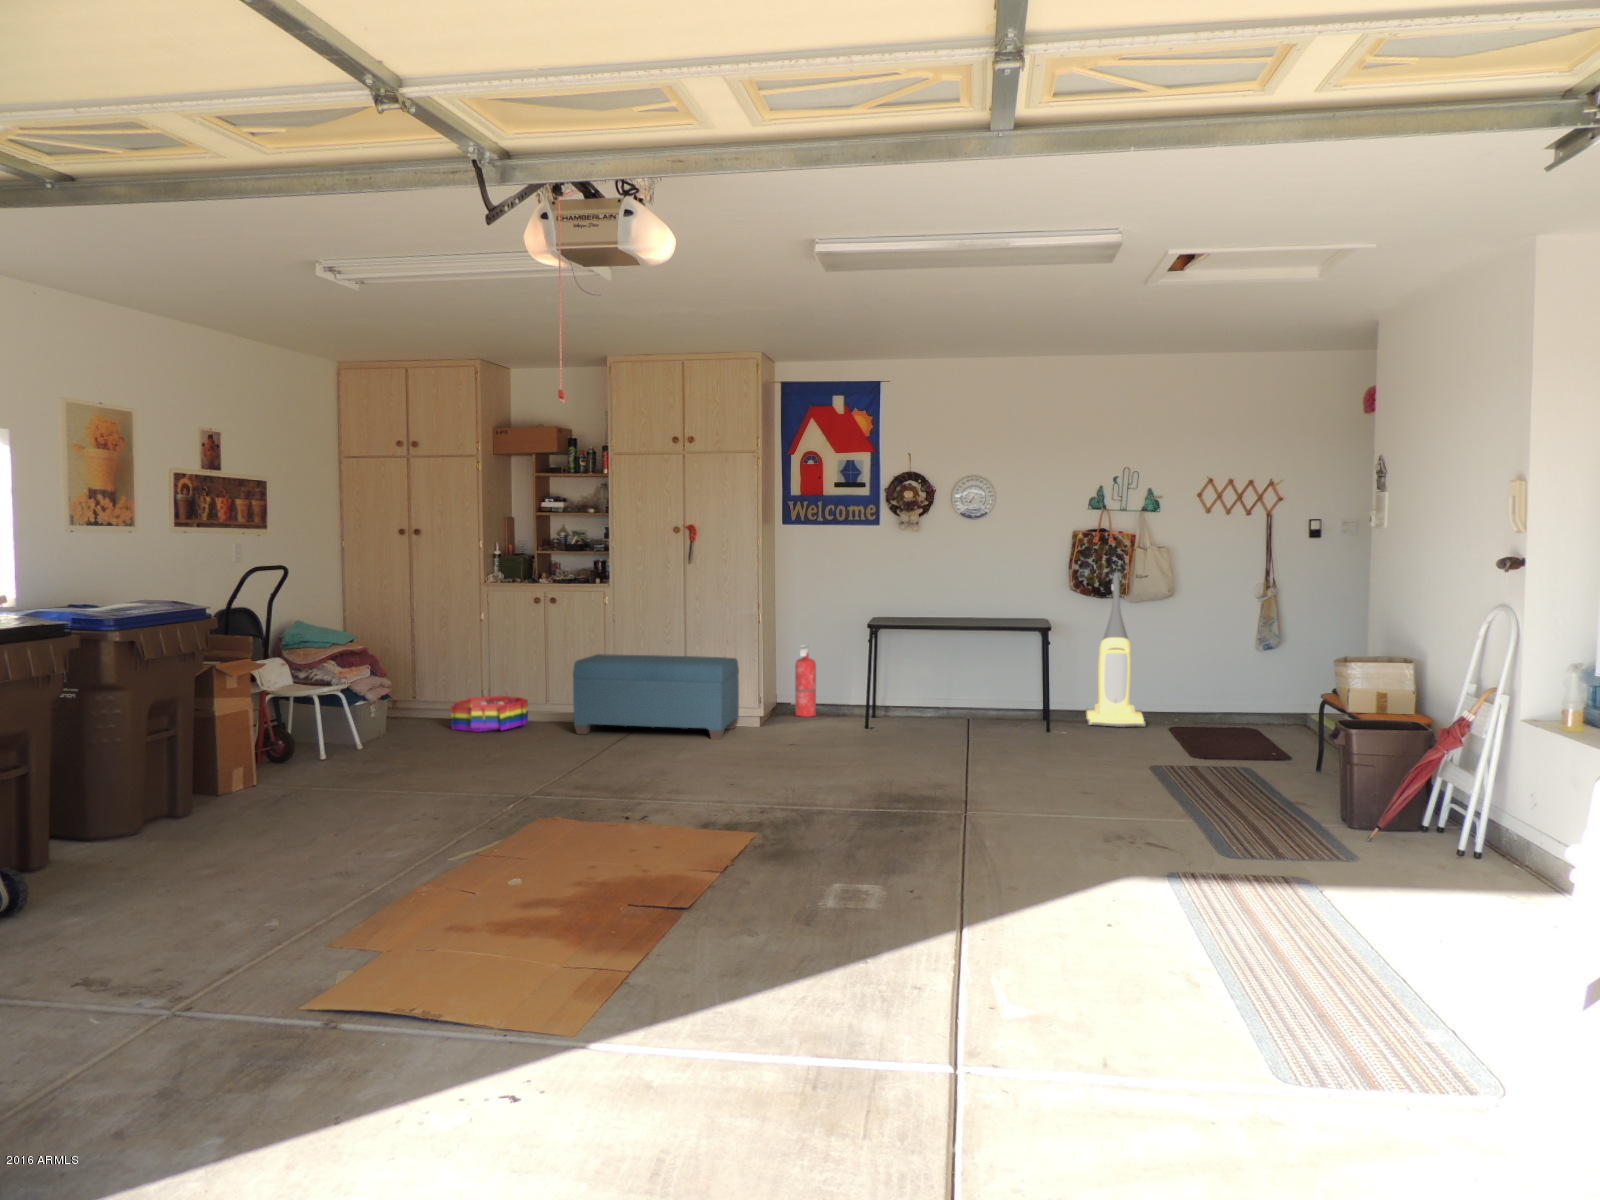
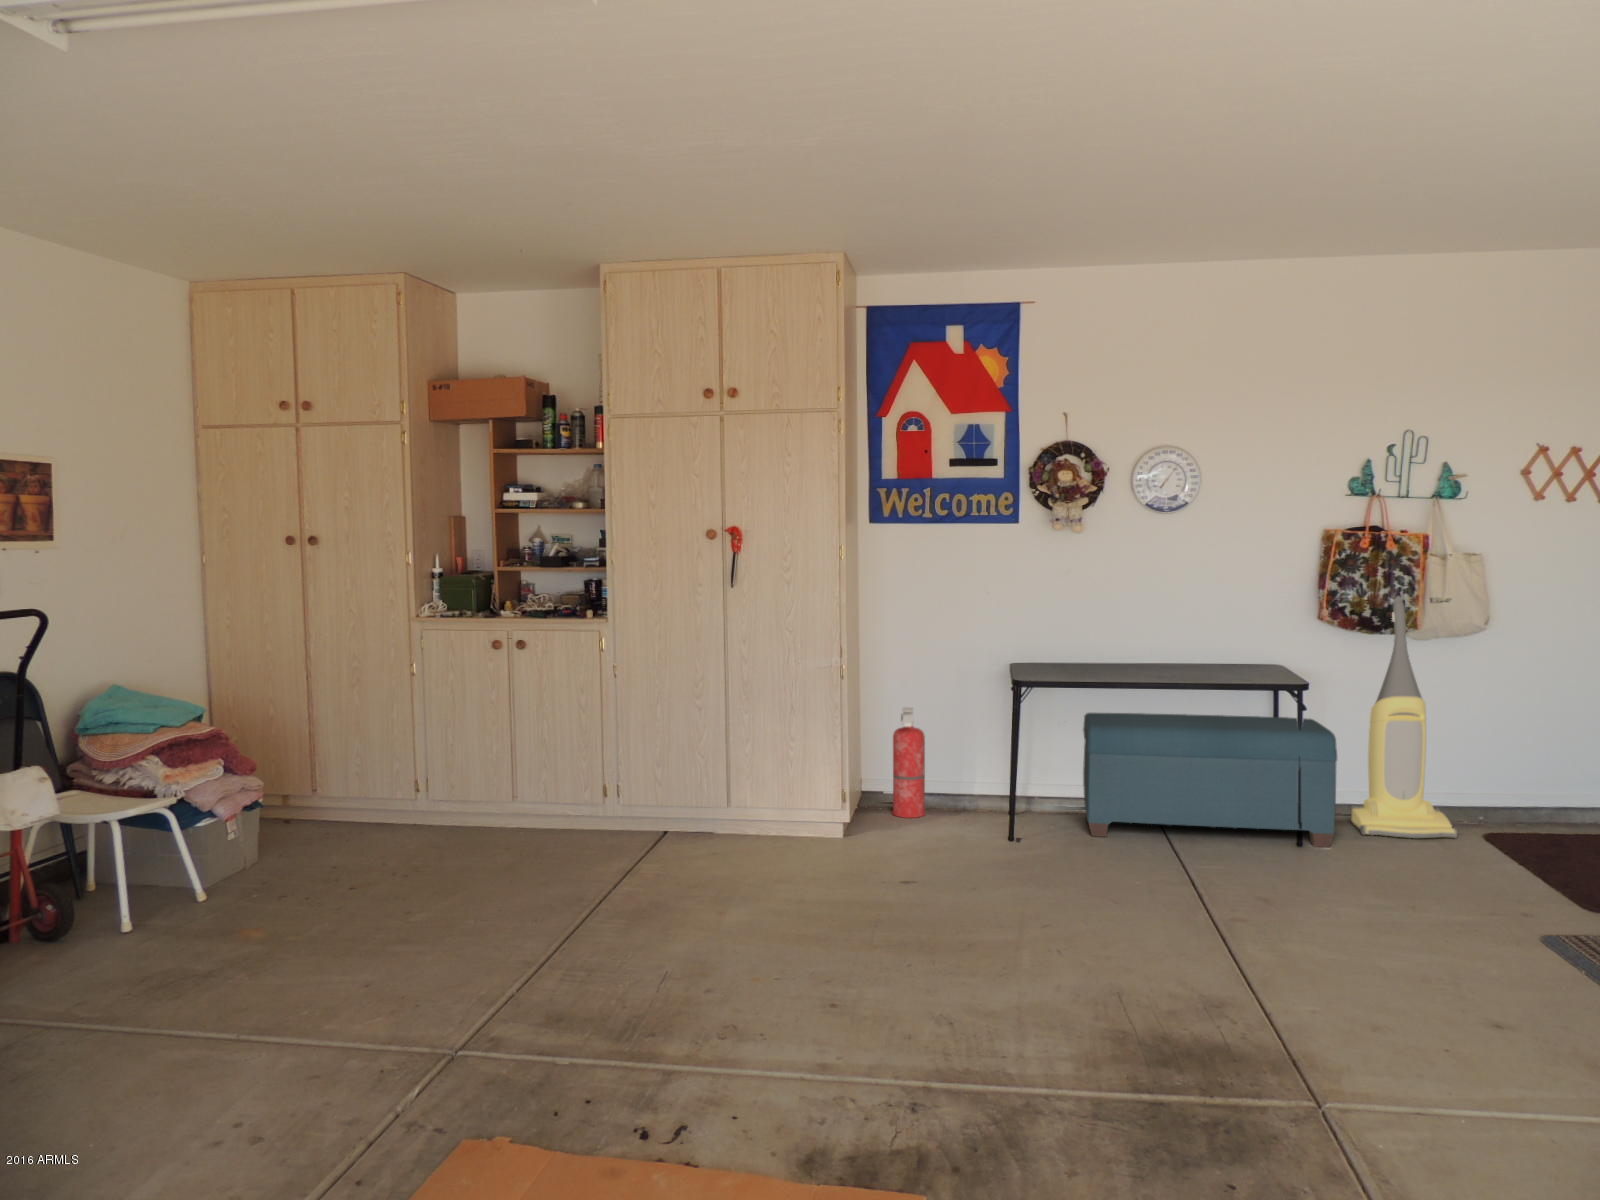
bench: present [573,654,739,739] -> present [1083,713,1337,847]
storage bin: present [451,696,528,732] -> none [359,792,484,859]

